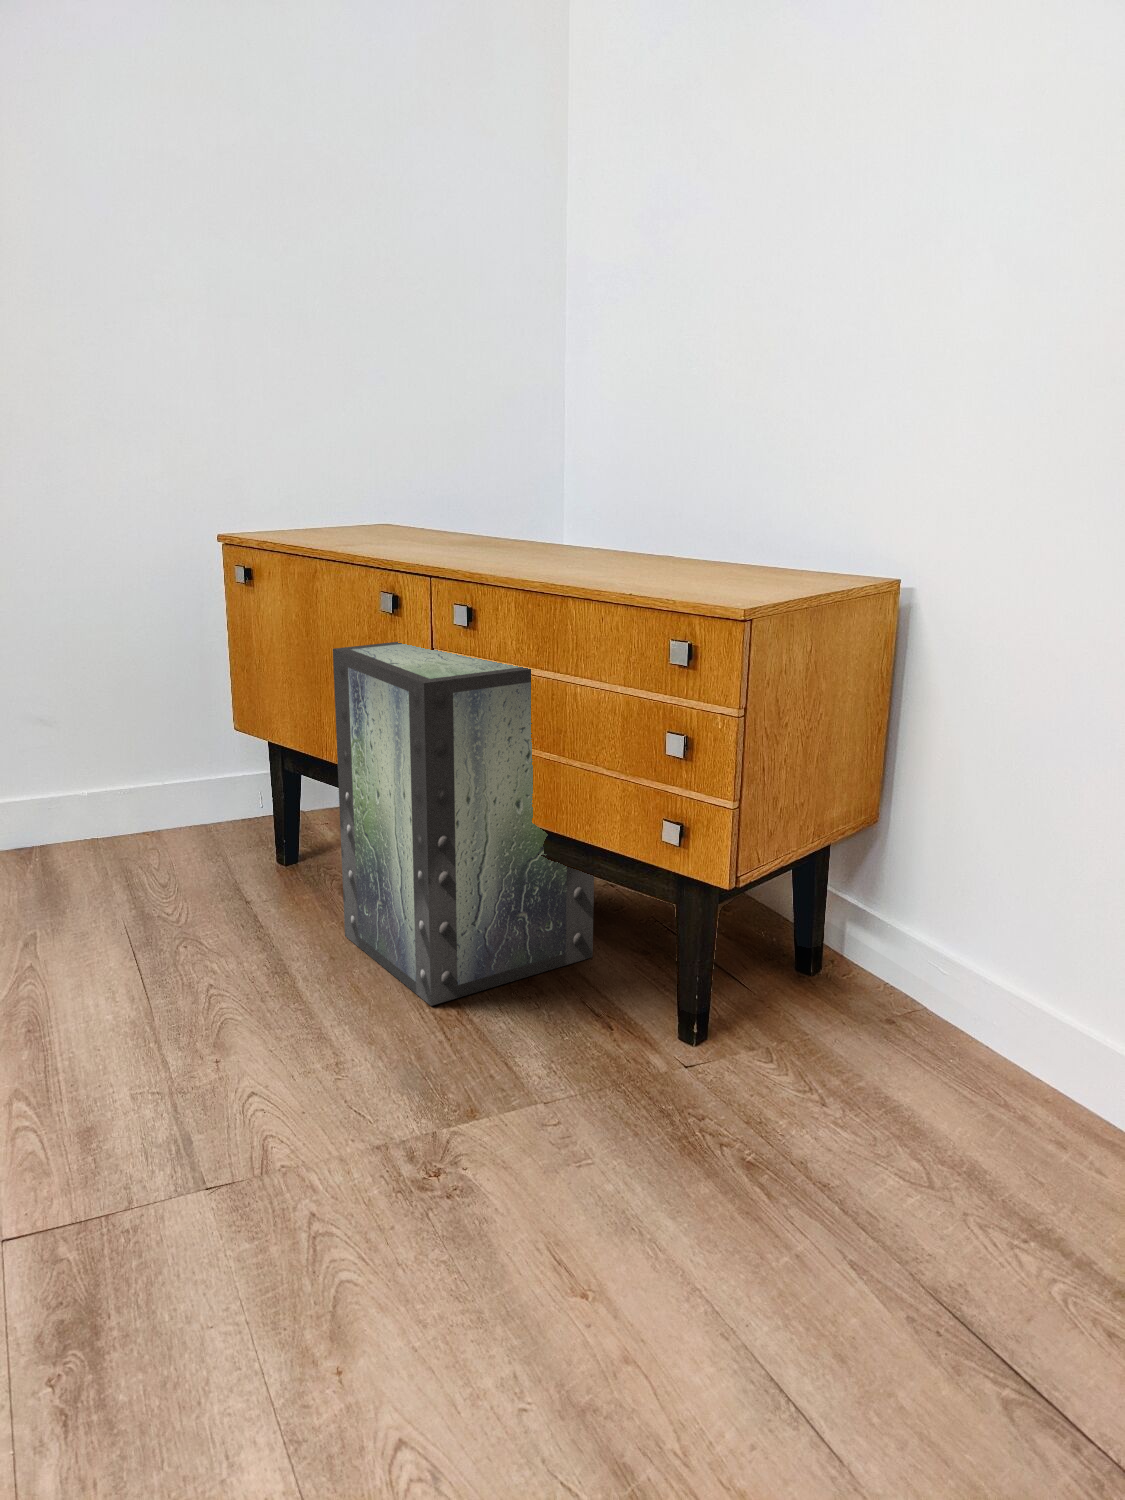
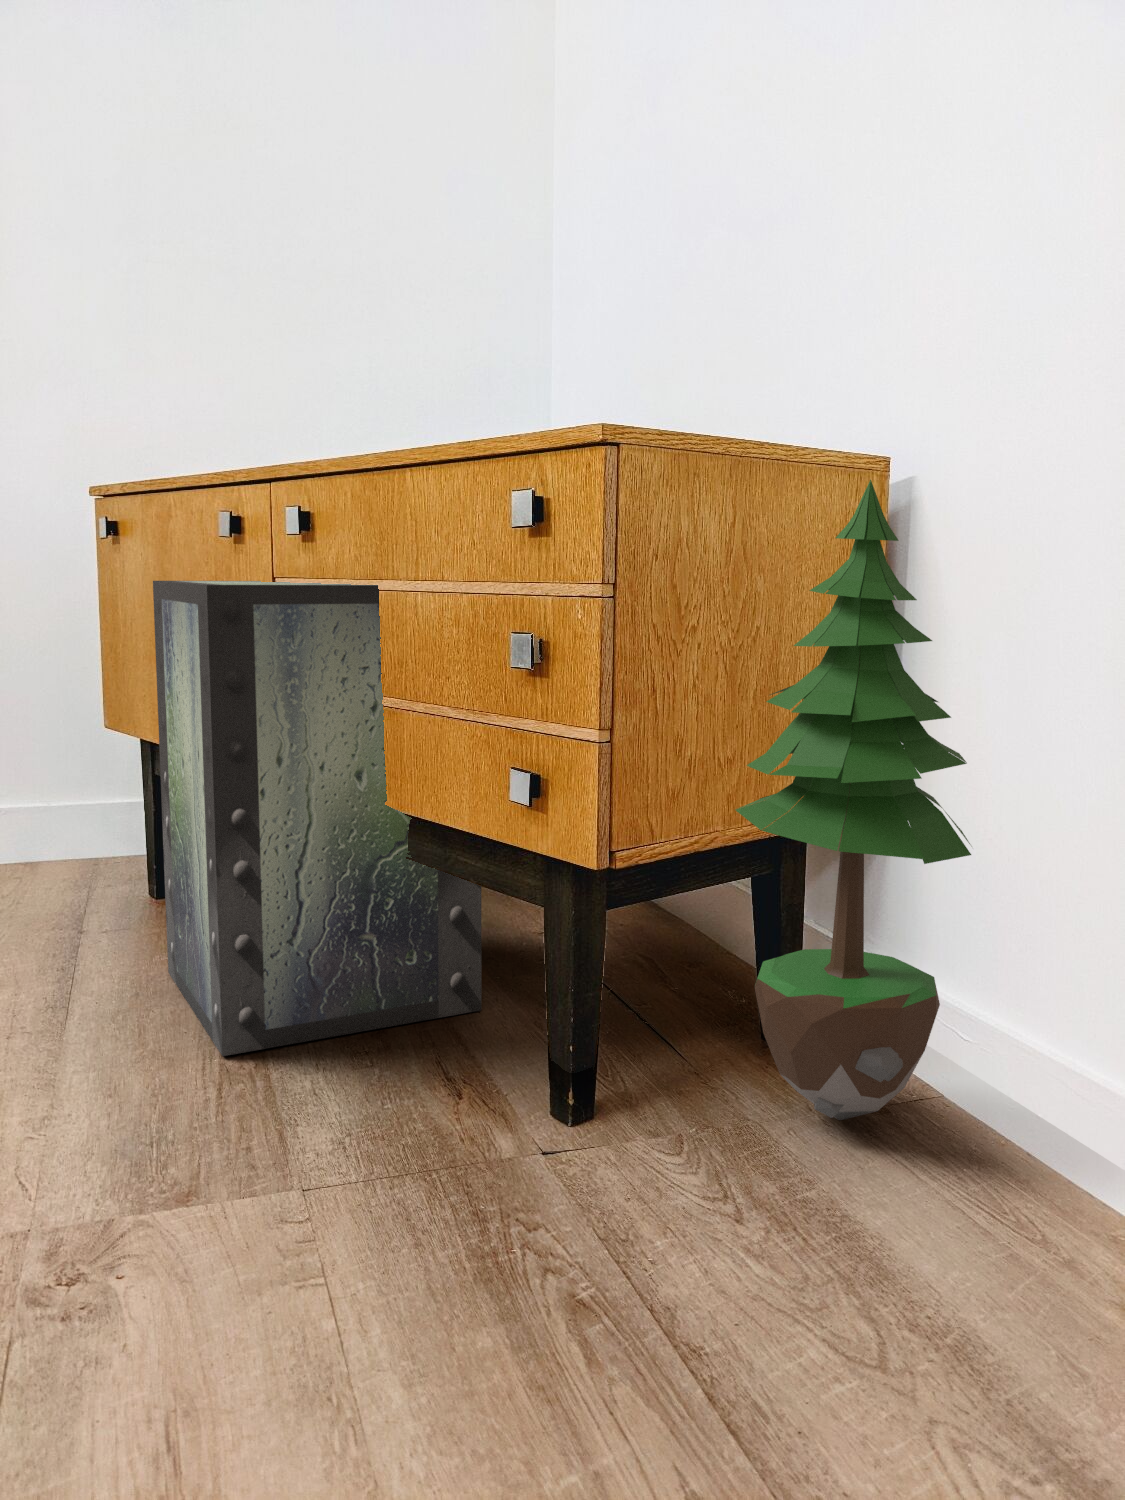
potted tree: none [803,624,961,1032] -> present [735,480,971,1120]

